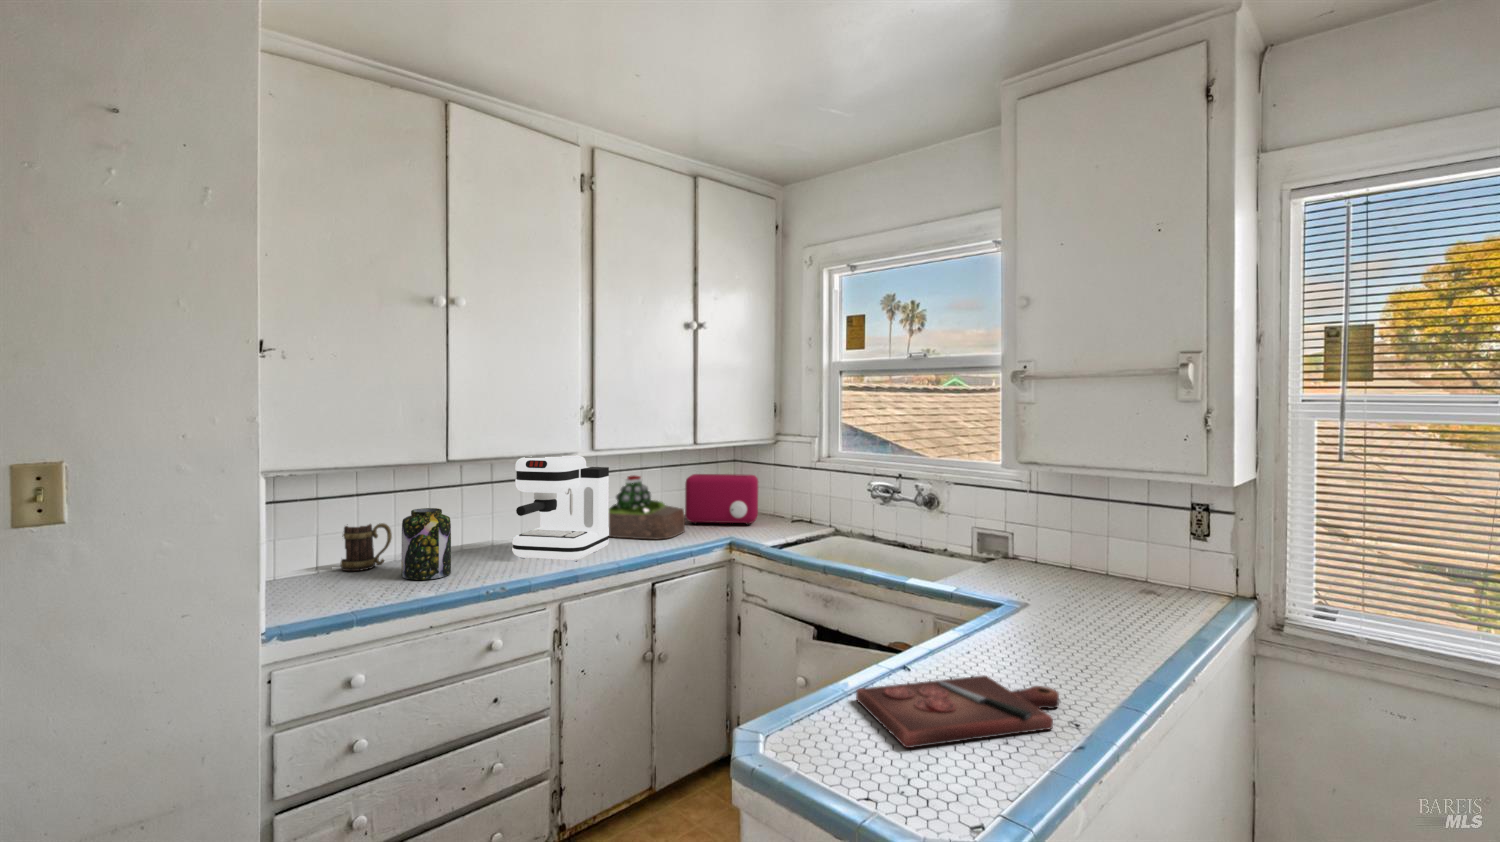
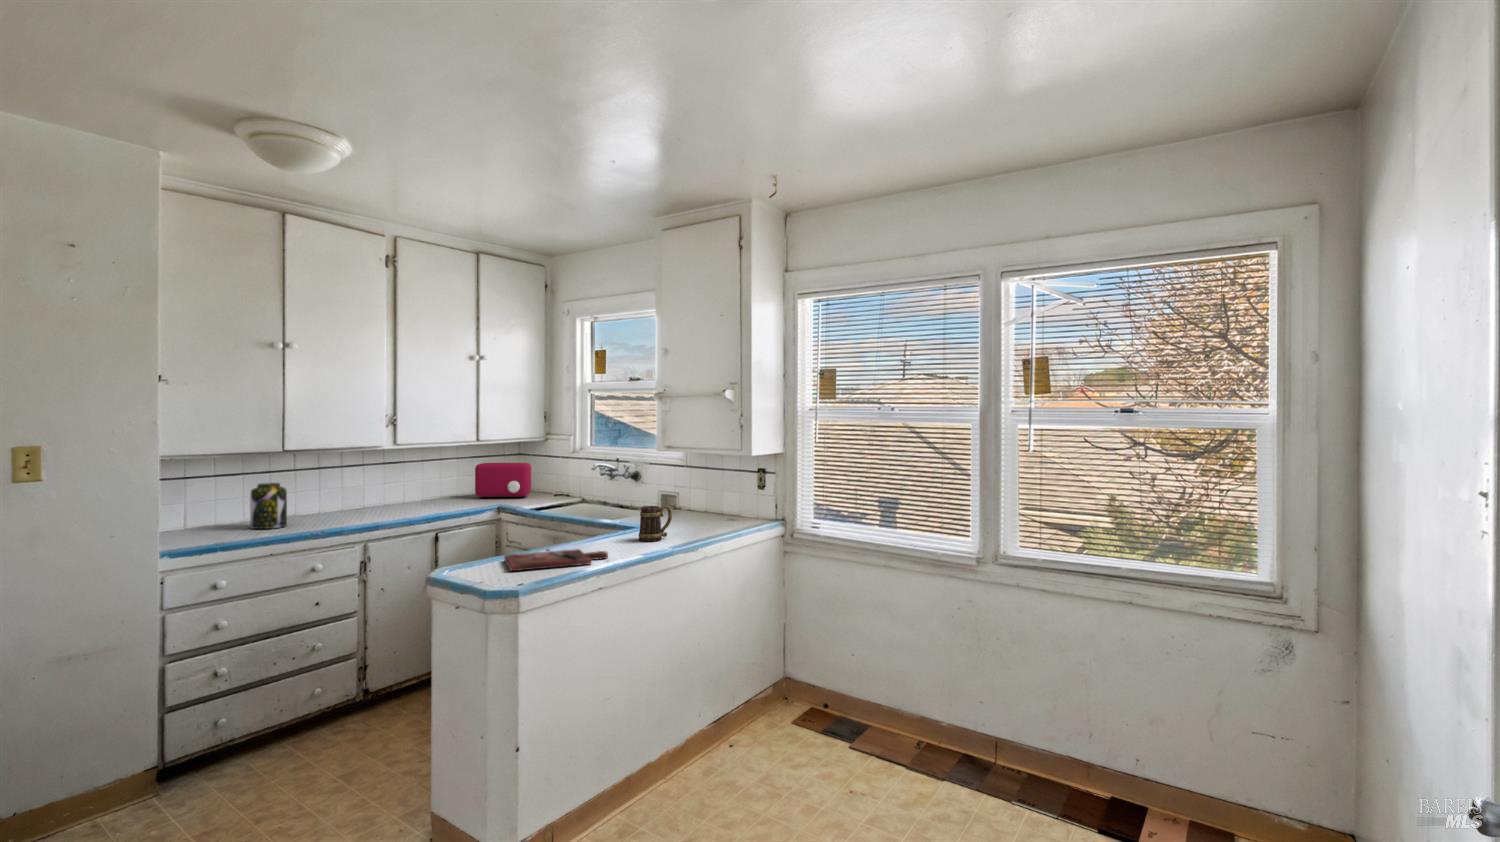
coffee maker: present [512,456,609,561] -> none [334,448,408,518]
succulent plant: present [608,476,685,539] -> none [409,463,471,507]
mug: present [341,523,392,571] -> present [639,505,672,541]

